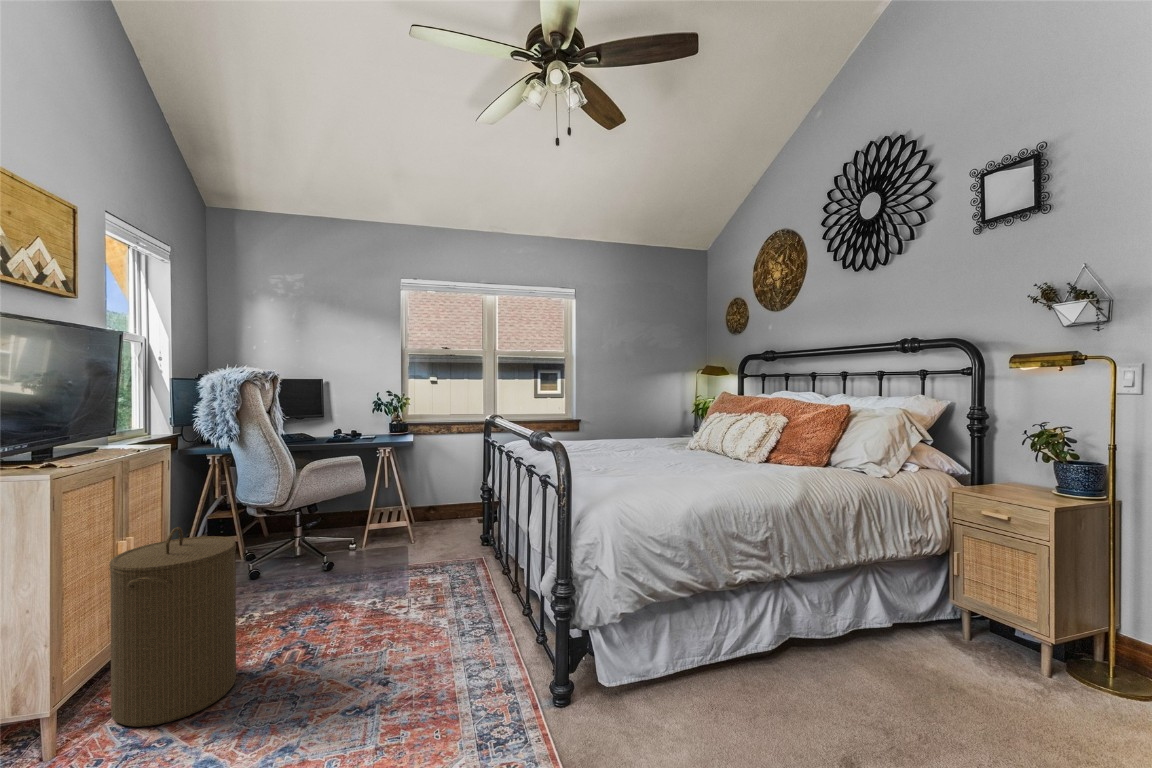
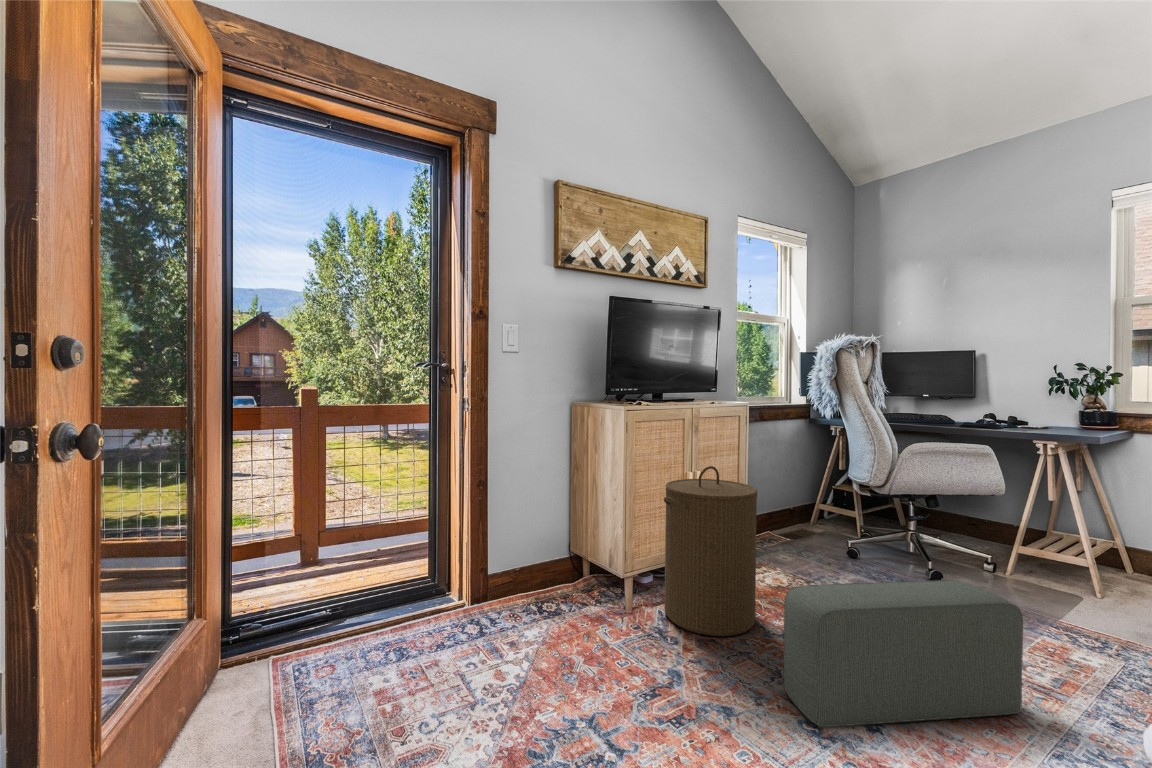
pouf: none [312,557,436,707] -> present [784,580,1023,727]

